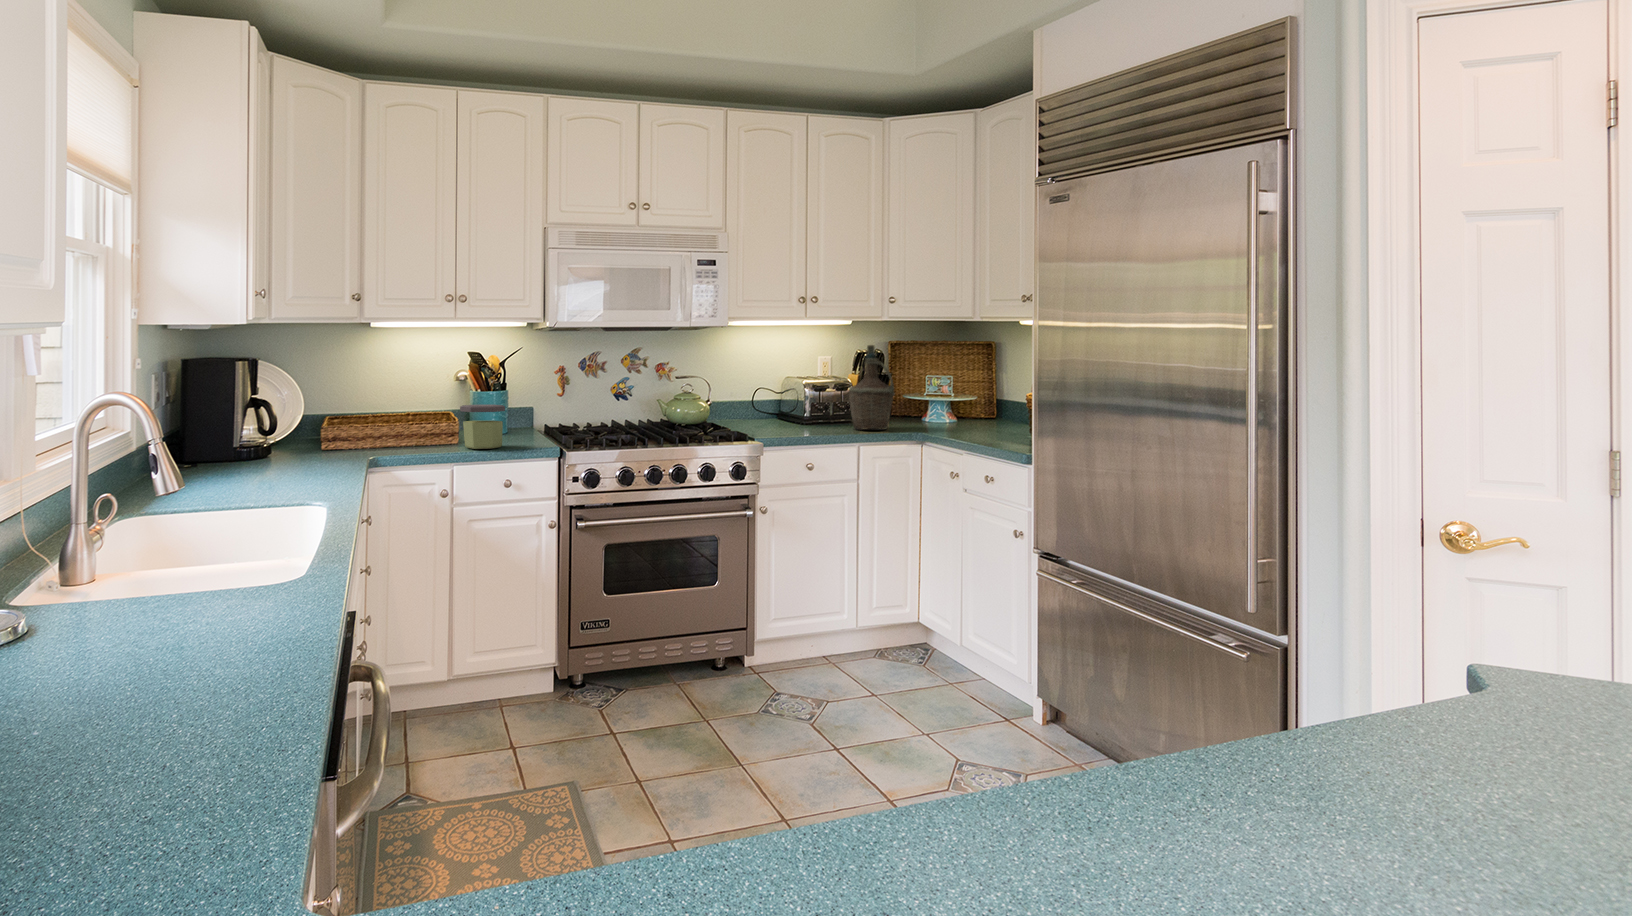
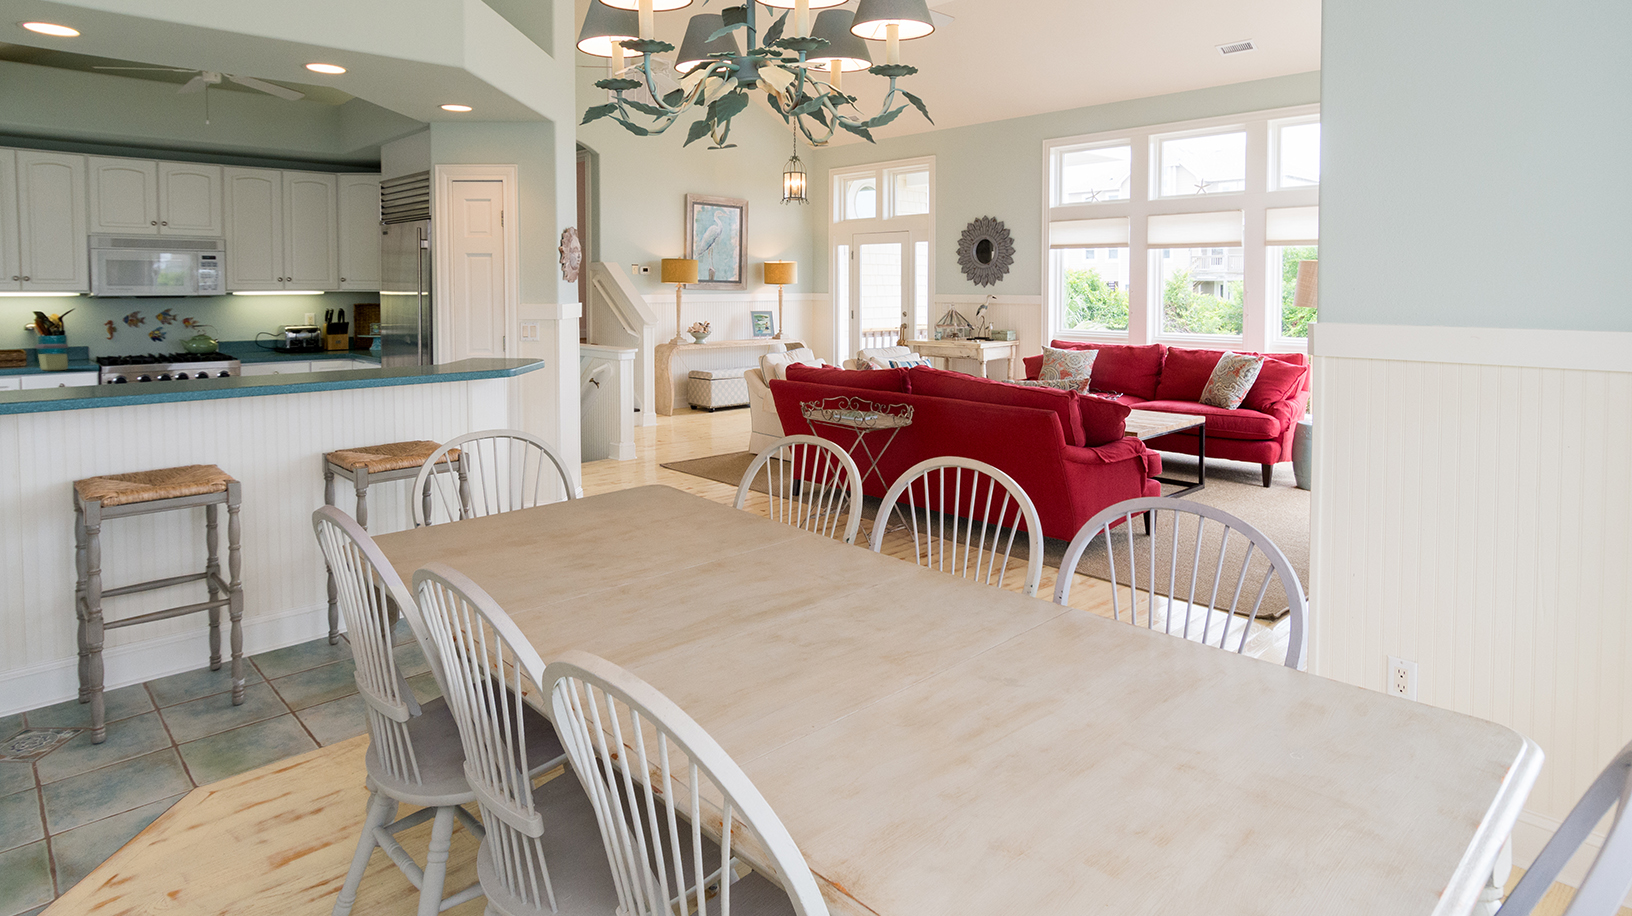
bottle: present [849,345,894,430] -> none [314,307,345,357]

